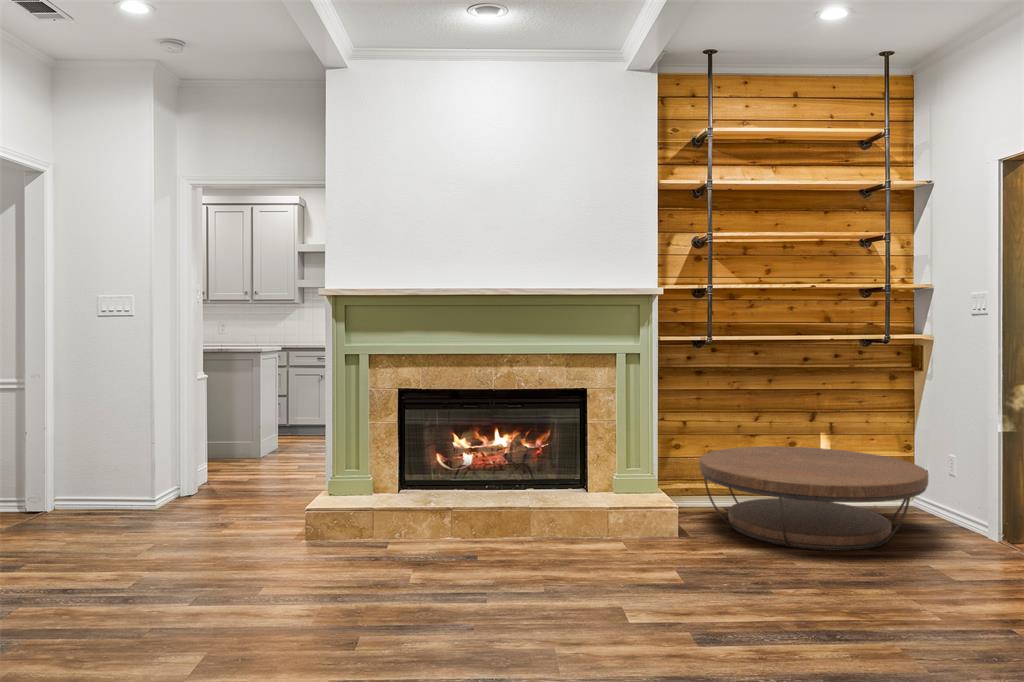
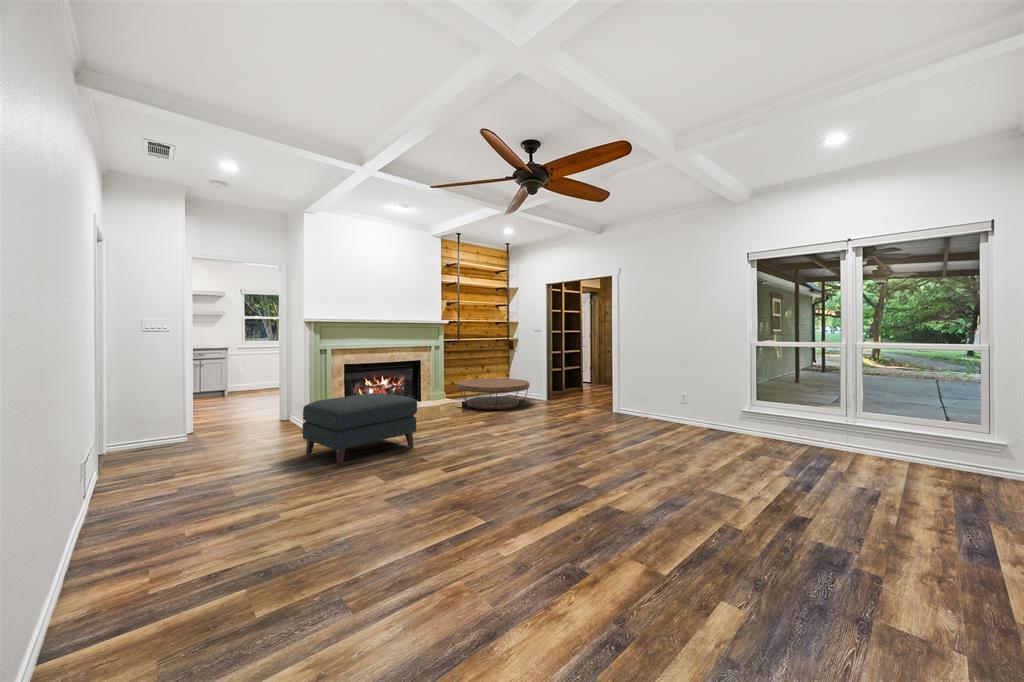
ottoman: none [141,463,388,638] -> present [303,393,417,467]

